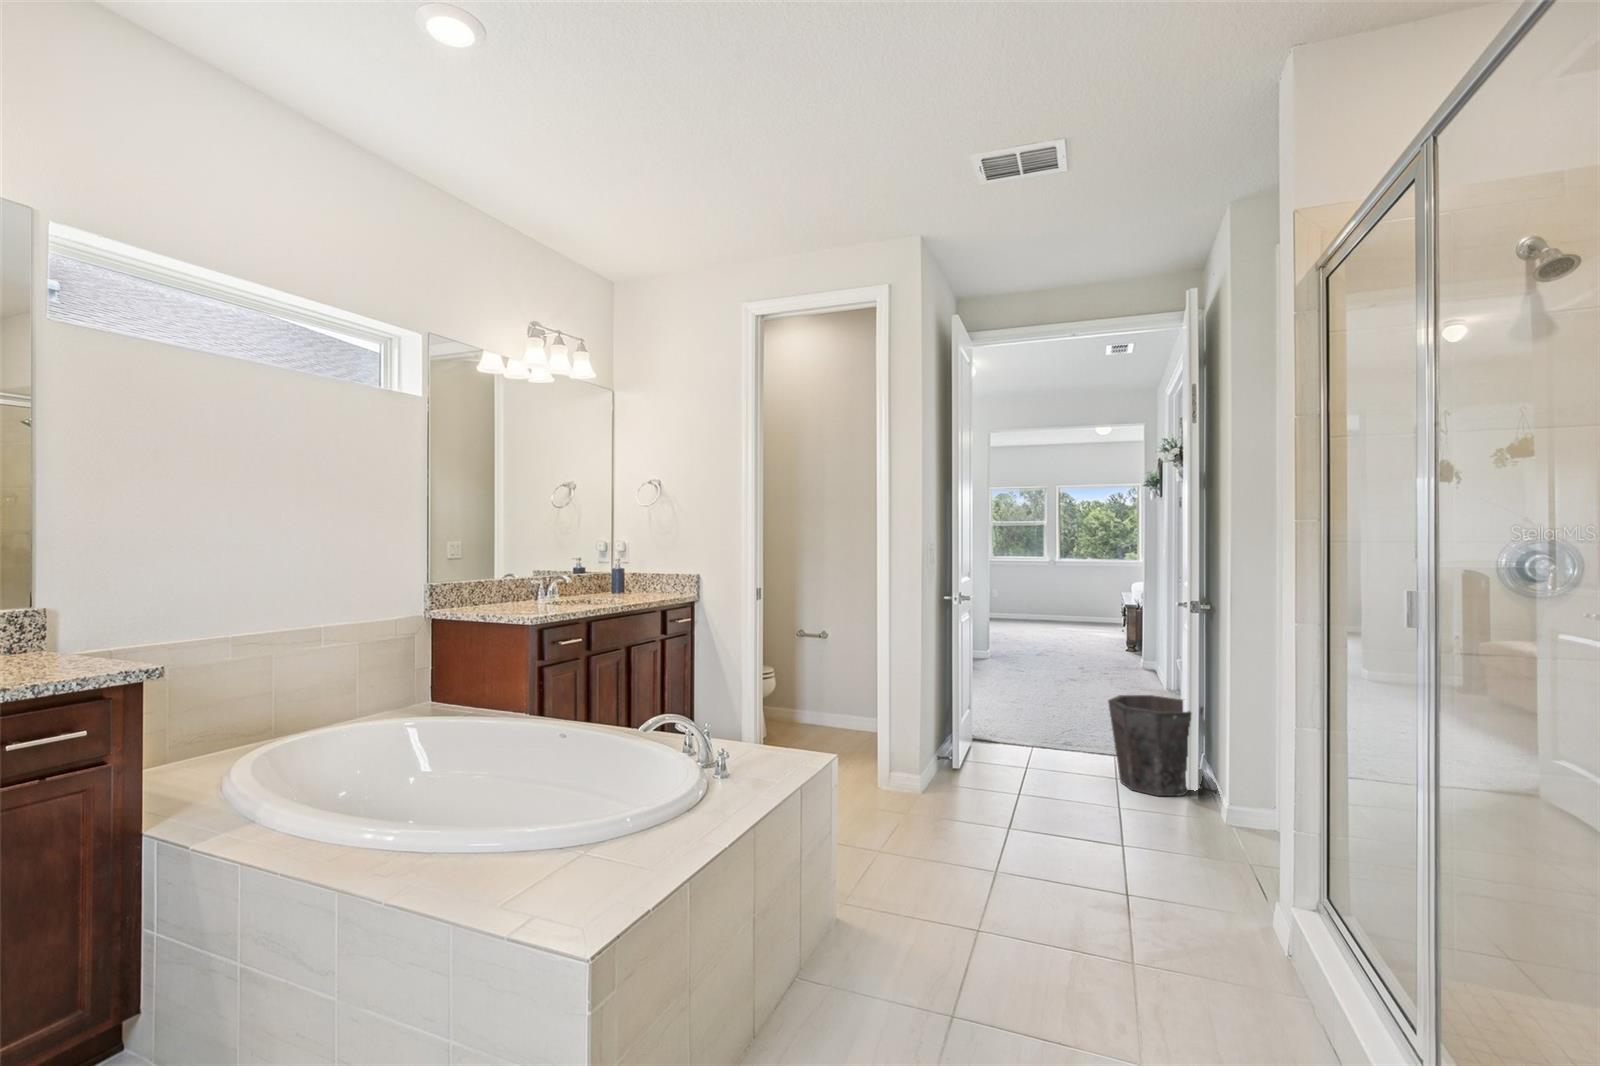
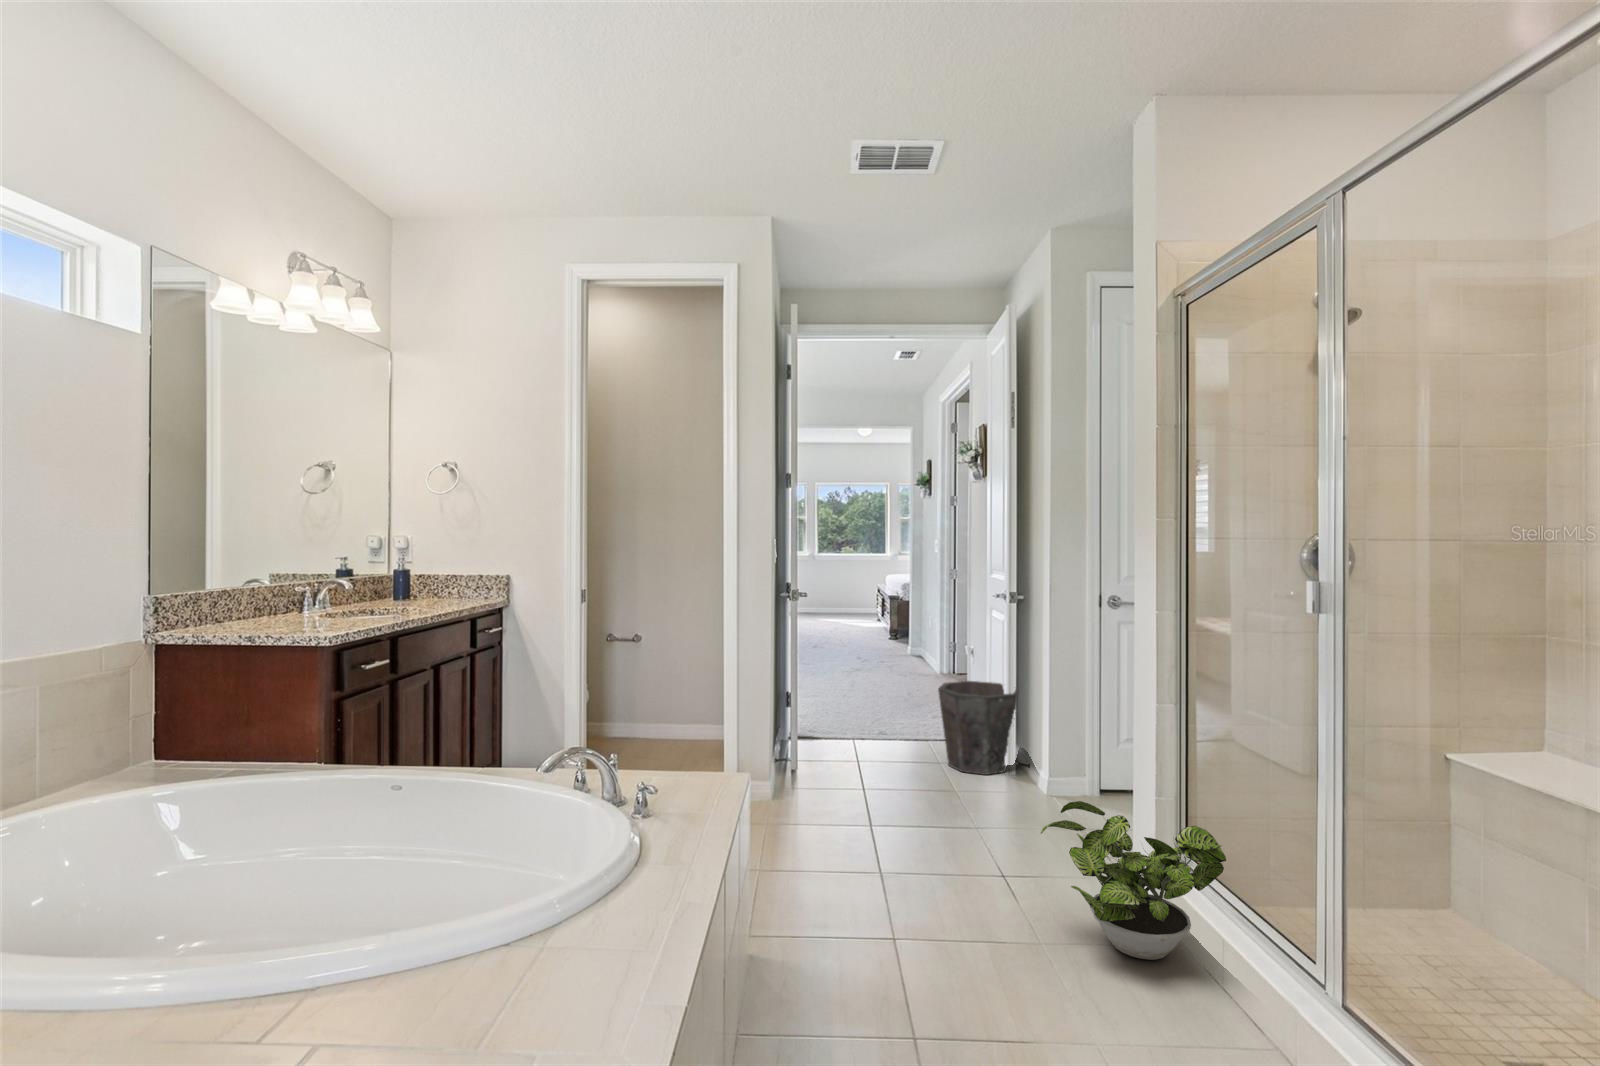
potted plant: none [1133,823,1350,1010] -> present [1041,801,1226,960]

